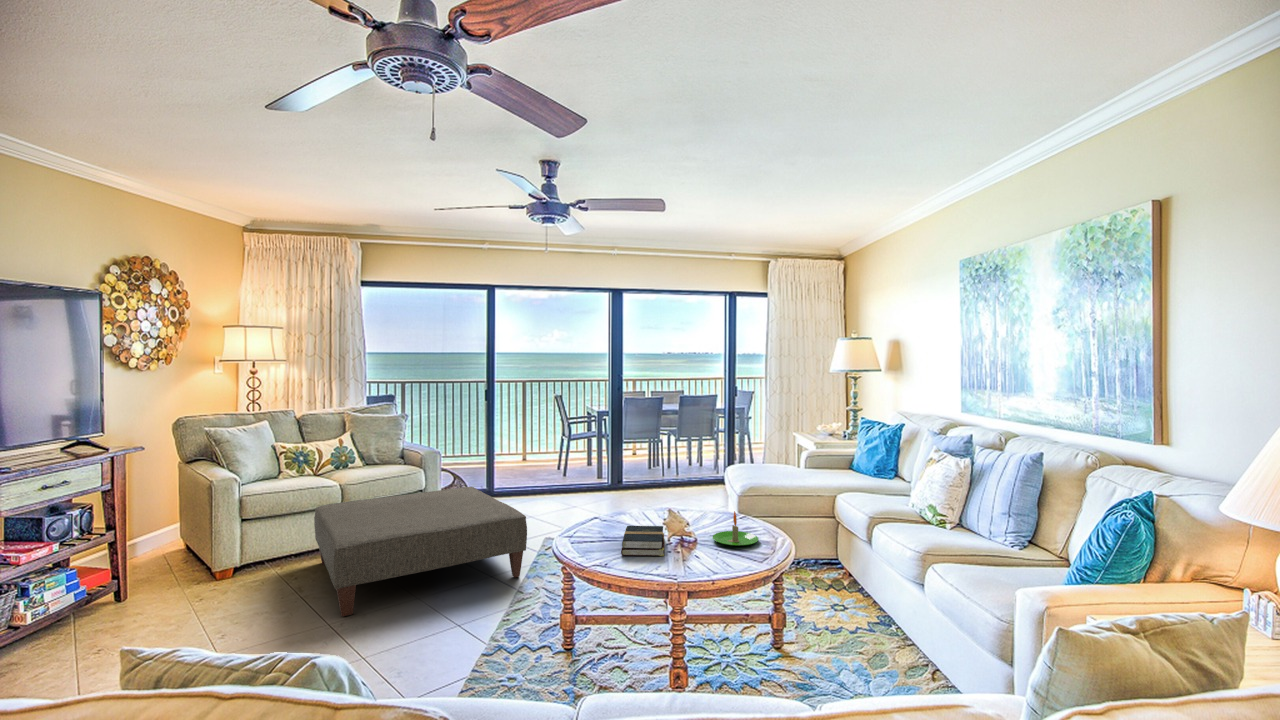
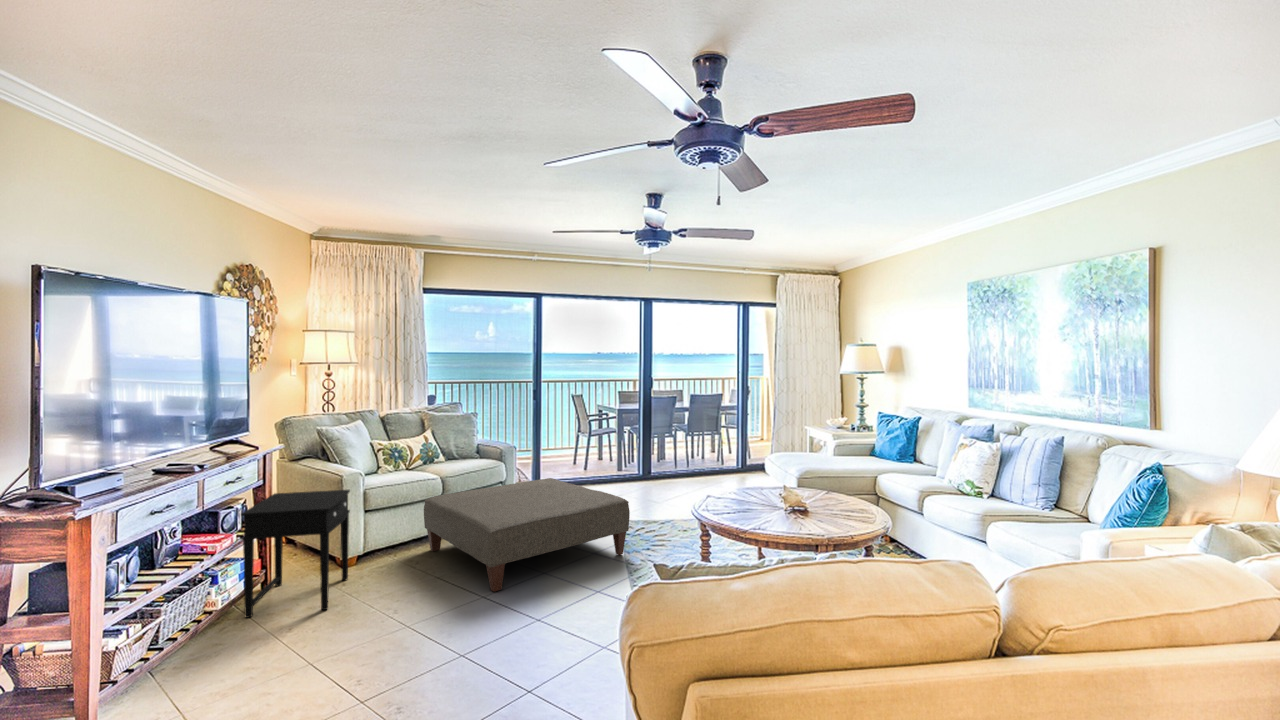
side table: none [60,497,212,634] -> present [241,490,350,618]
candle: present [713,511,758,546] -> none [822,488,862,516]
hardback book: present [621,526,664,556] -> none [752,502,798,526]

